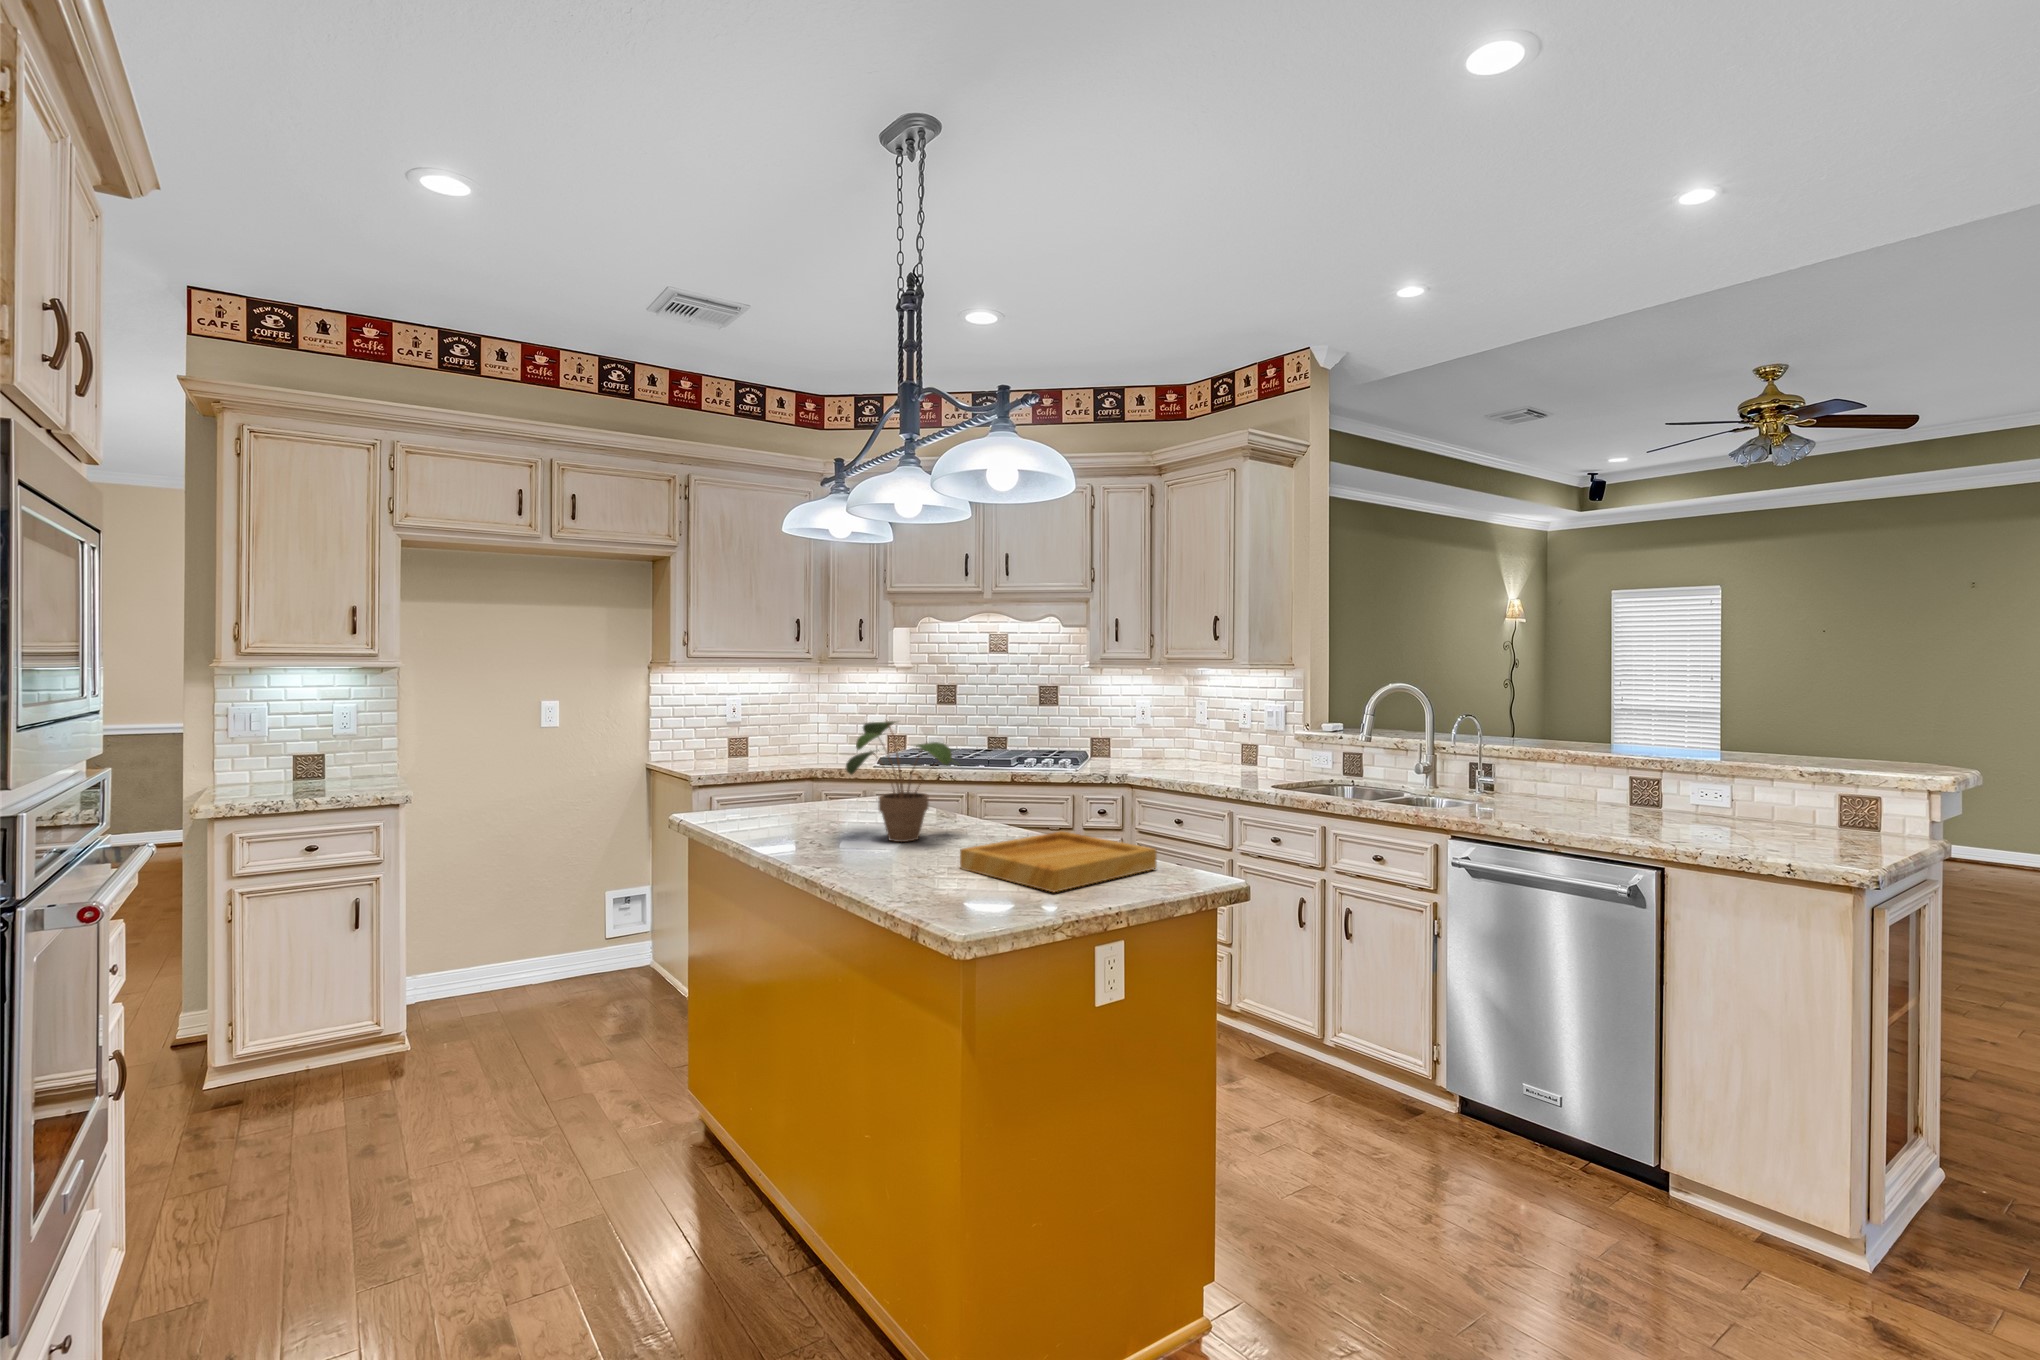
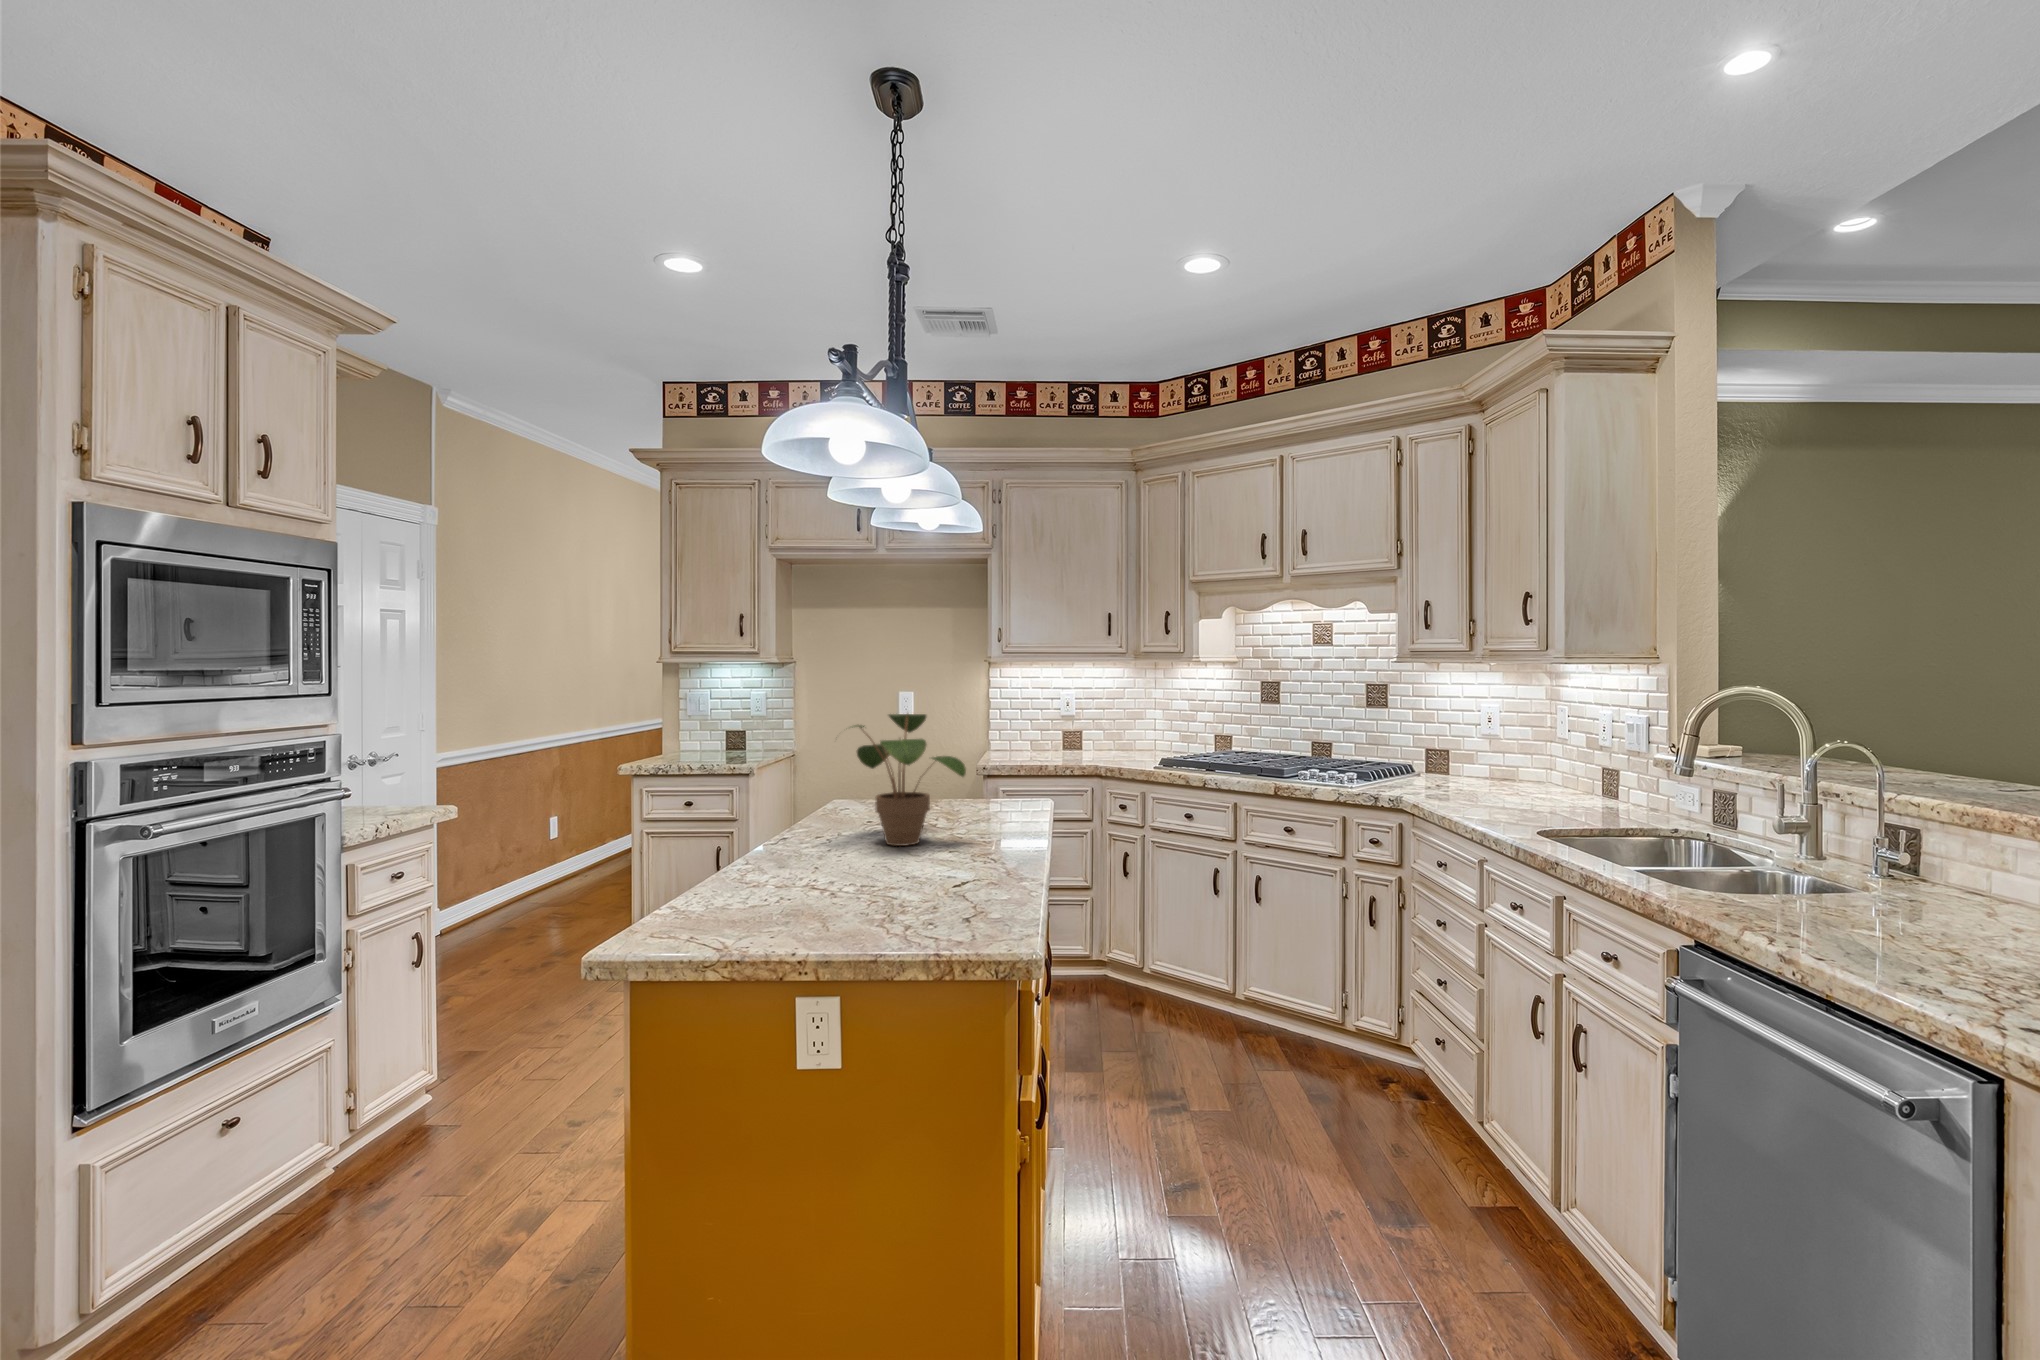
tray: present [960,831,1157,892] -> none [810,856,999,924]

